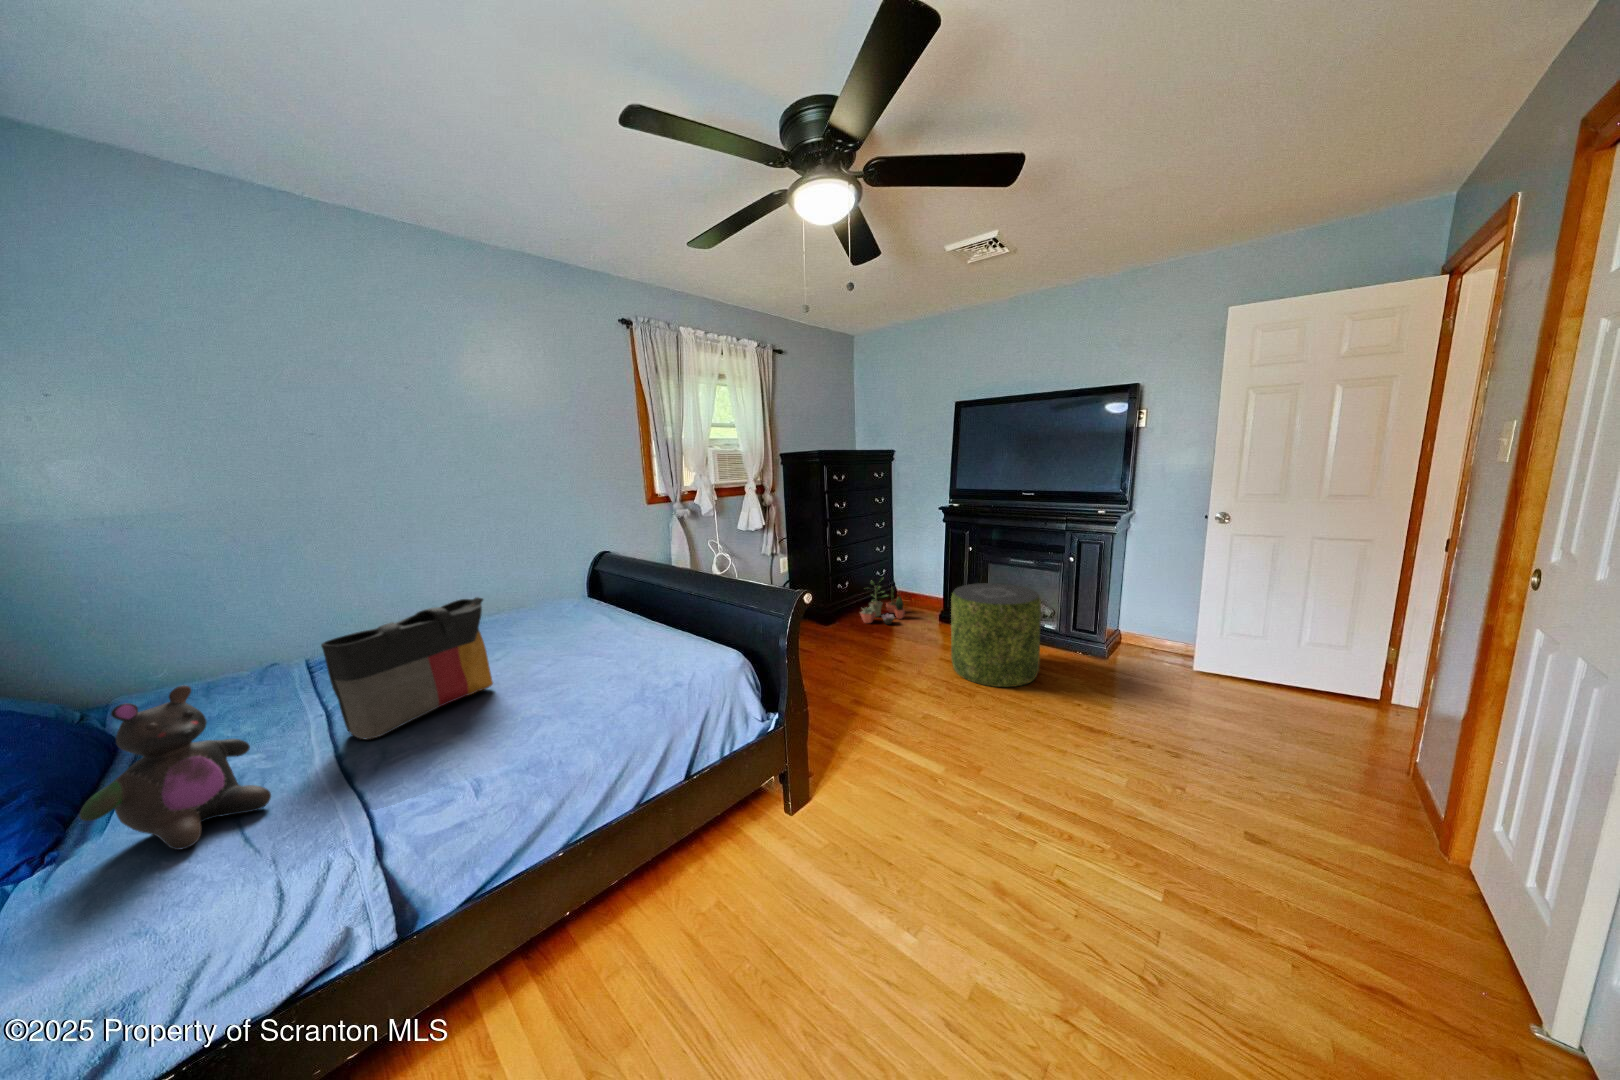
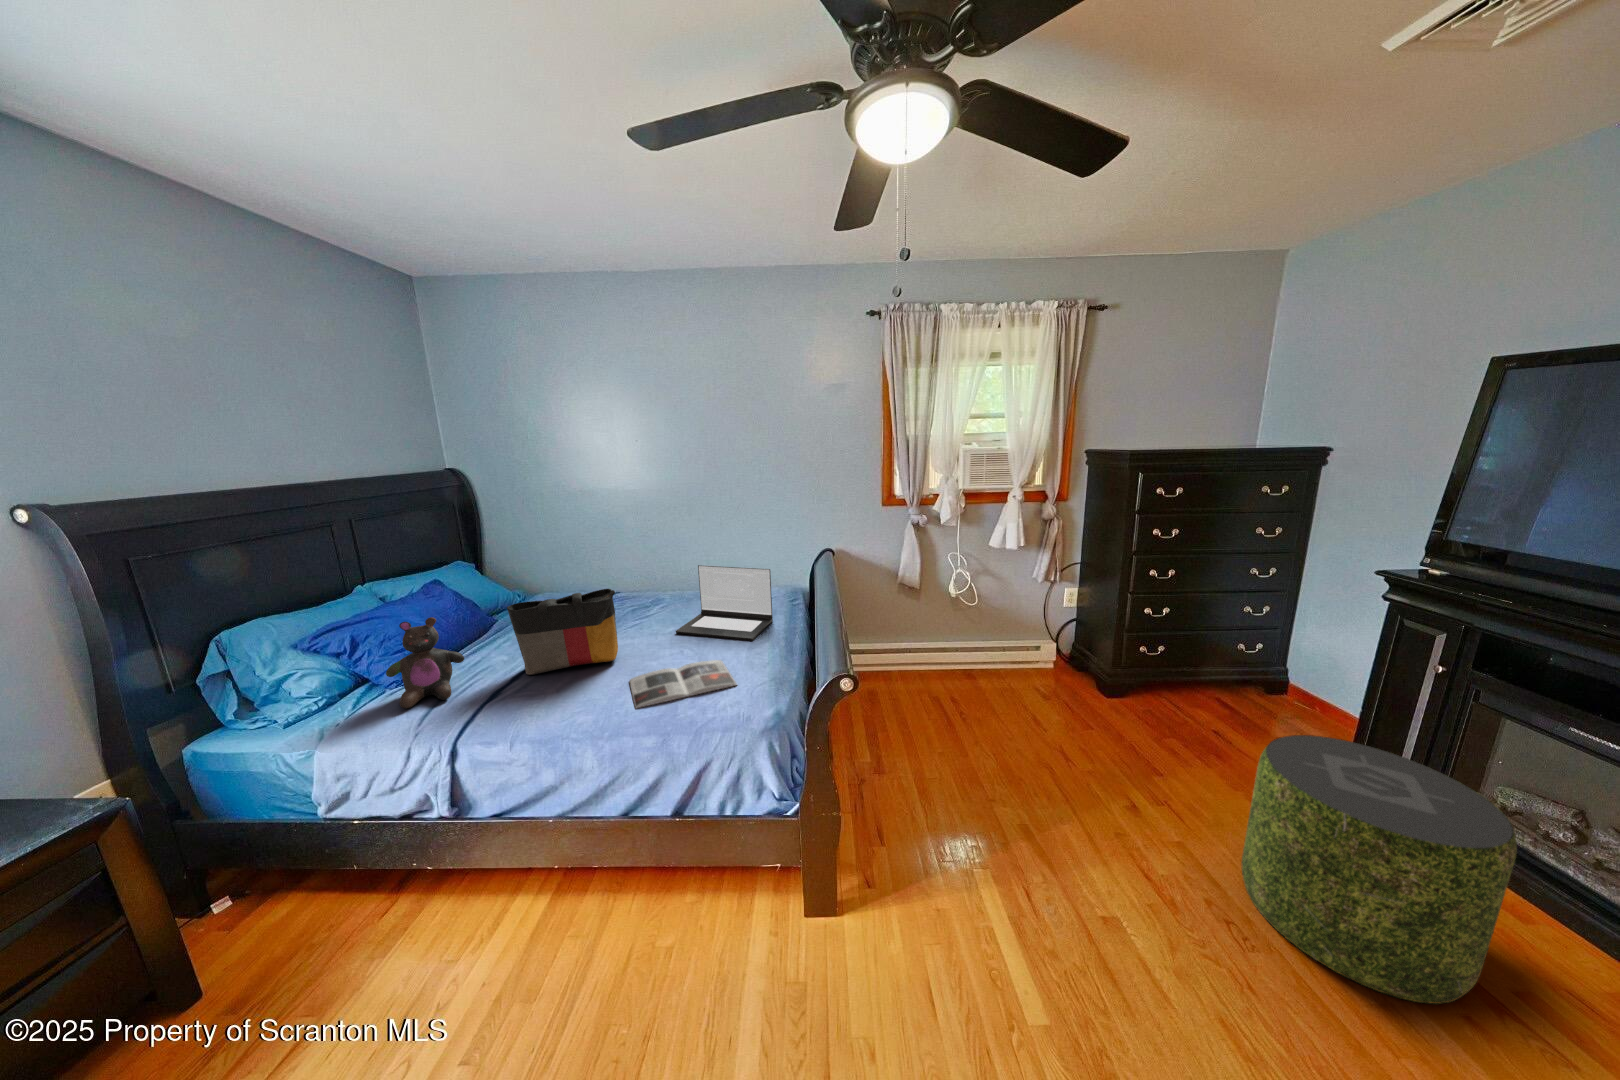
laptop: none [509,562,623,652] -> present [676,565,773,641]
potted plant: present [860,581,905,624] -> none [1158,654,1252,734]
magazine: none [550,647,676,697] -> present [630,660,737,709]

